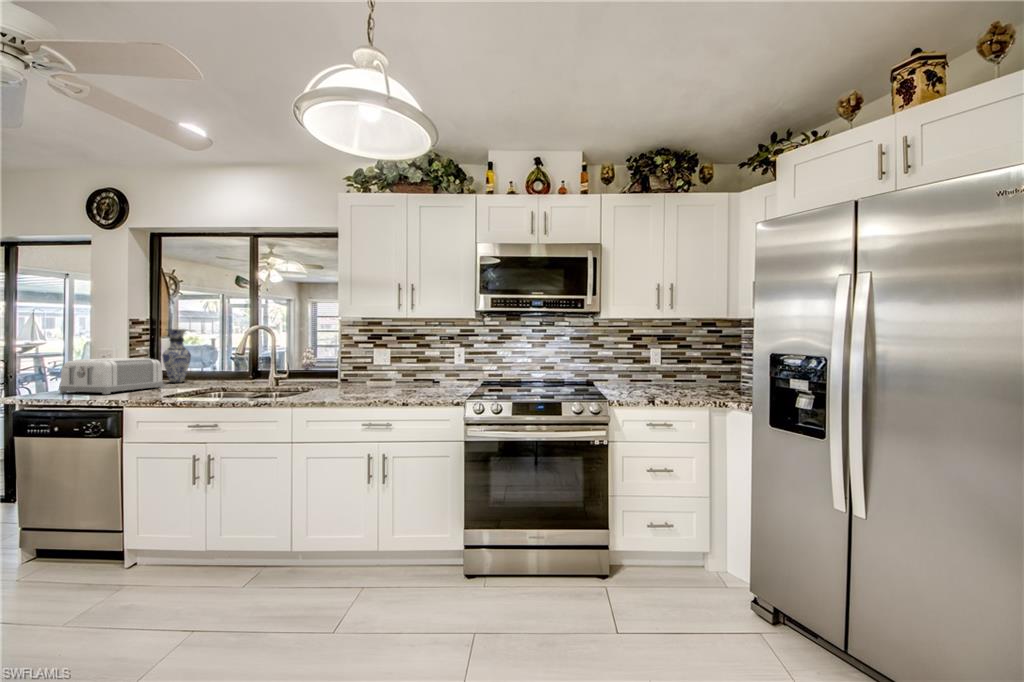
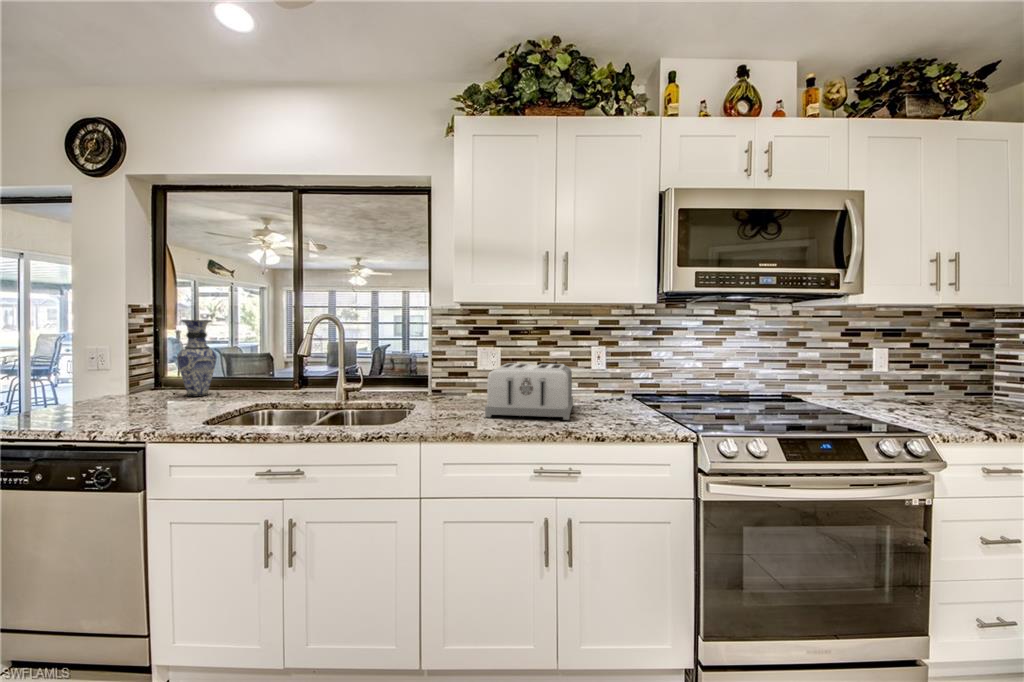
toaster: present [60,358,164,394] -> present [485,363,573,420]

